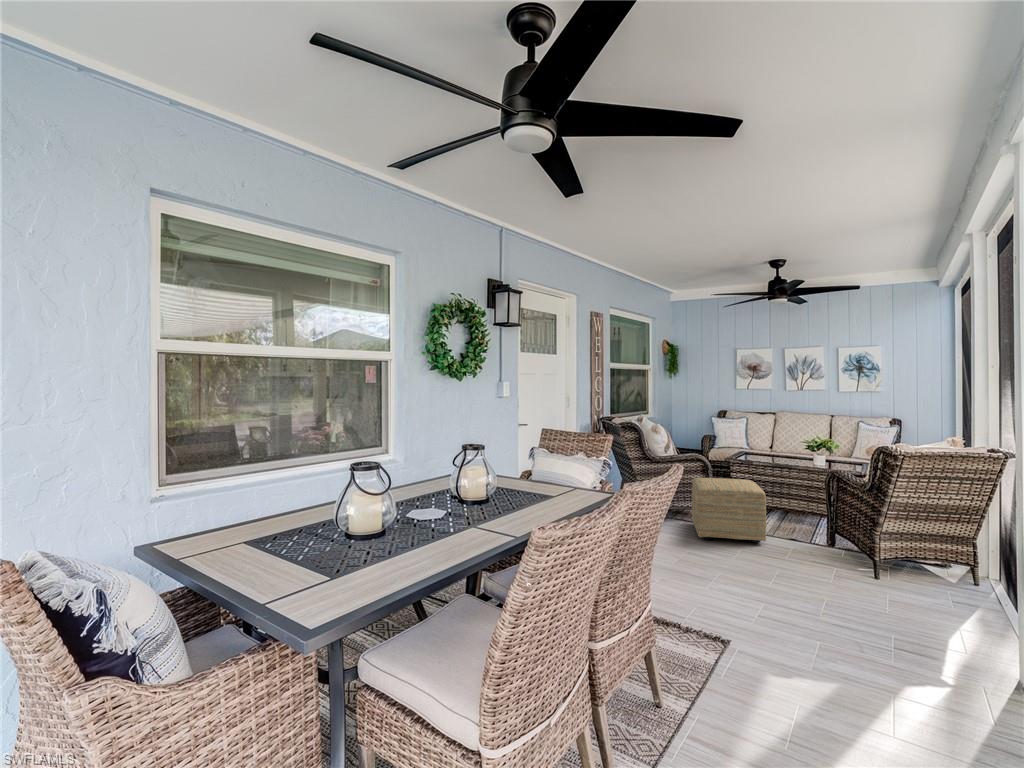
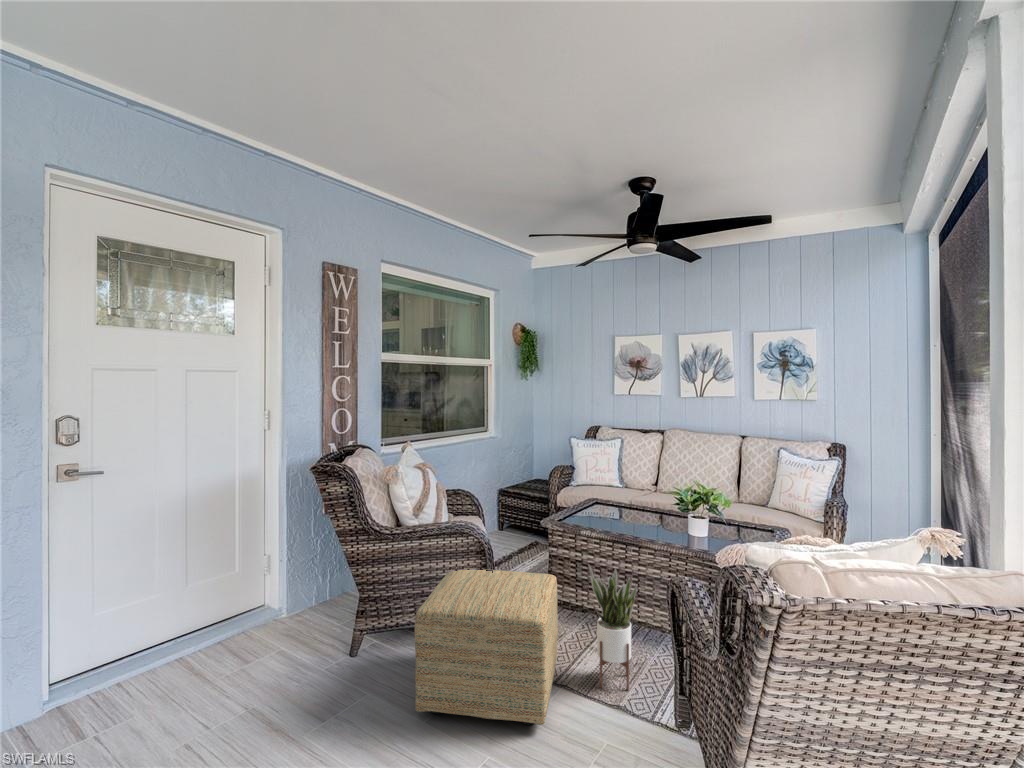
potted plant: none [772,474,801,535] -> present [589,565,637,690]

